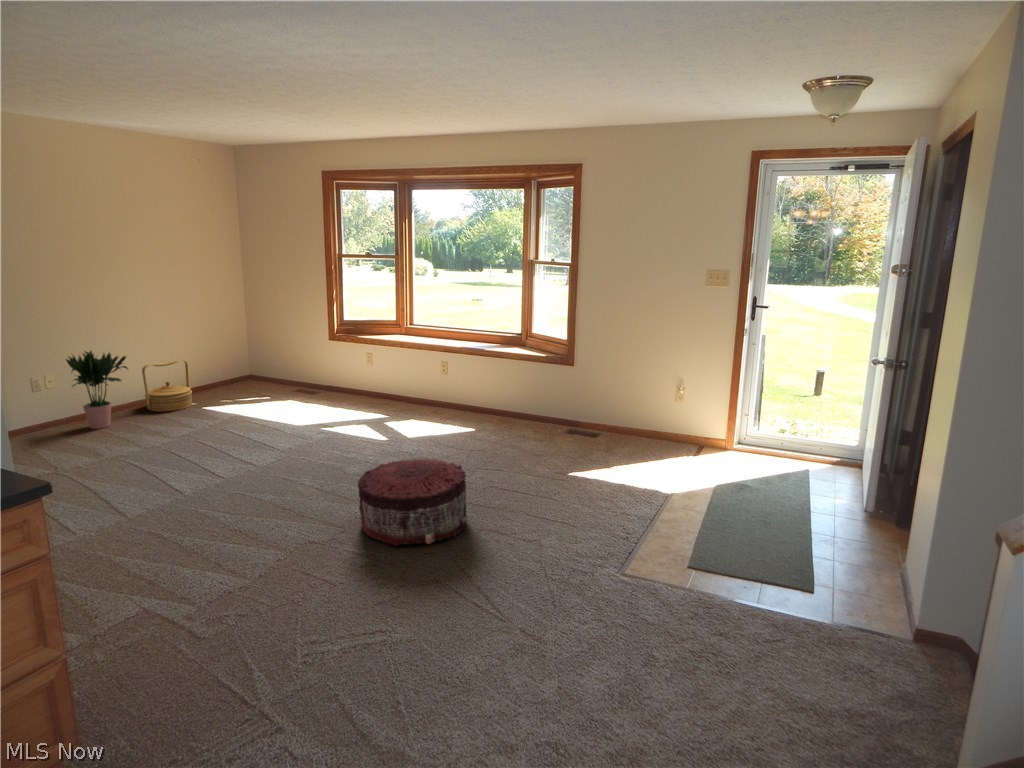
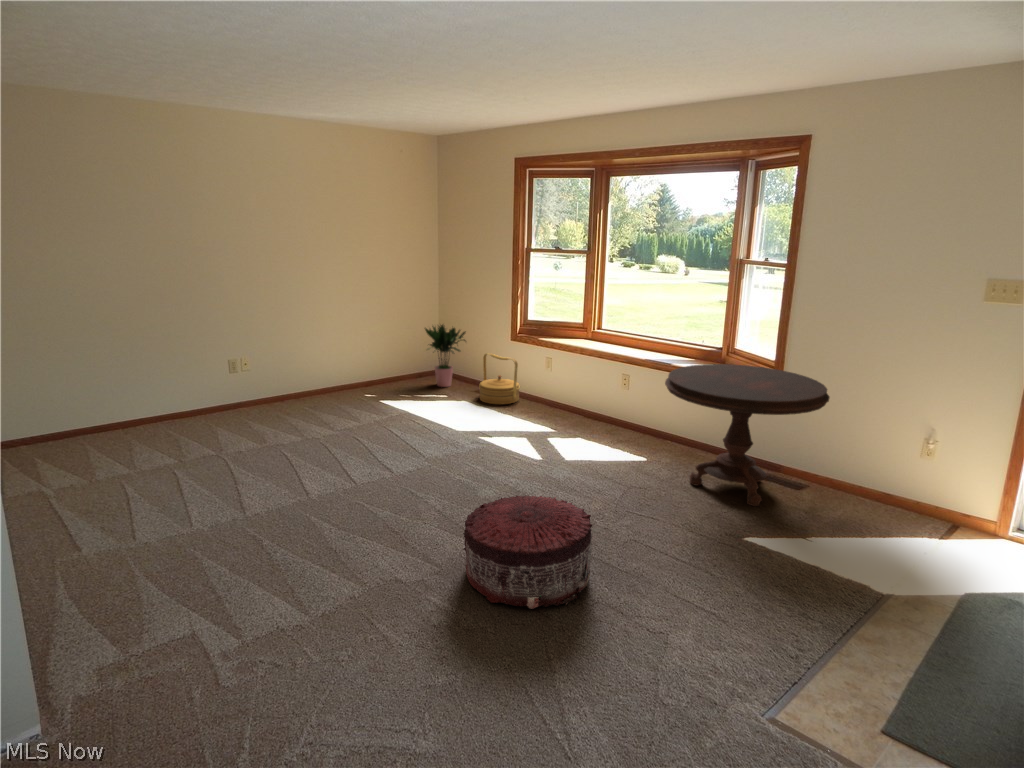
side table: none [490,345,613,452] -> present [665,364,830,506]
potted plant: present [66,351,128,429] -> present [425,325,466,387]
woven basket: present [142,359,192,411] -> present [479,353,520,404]

